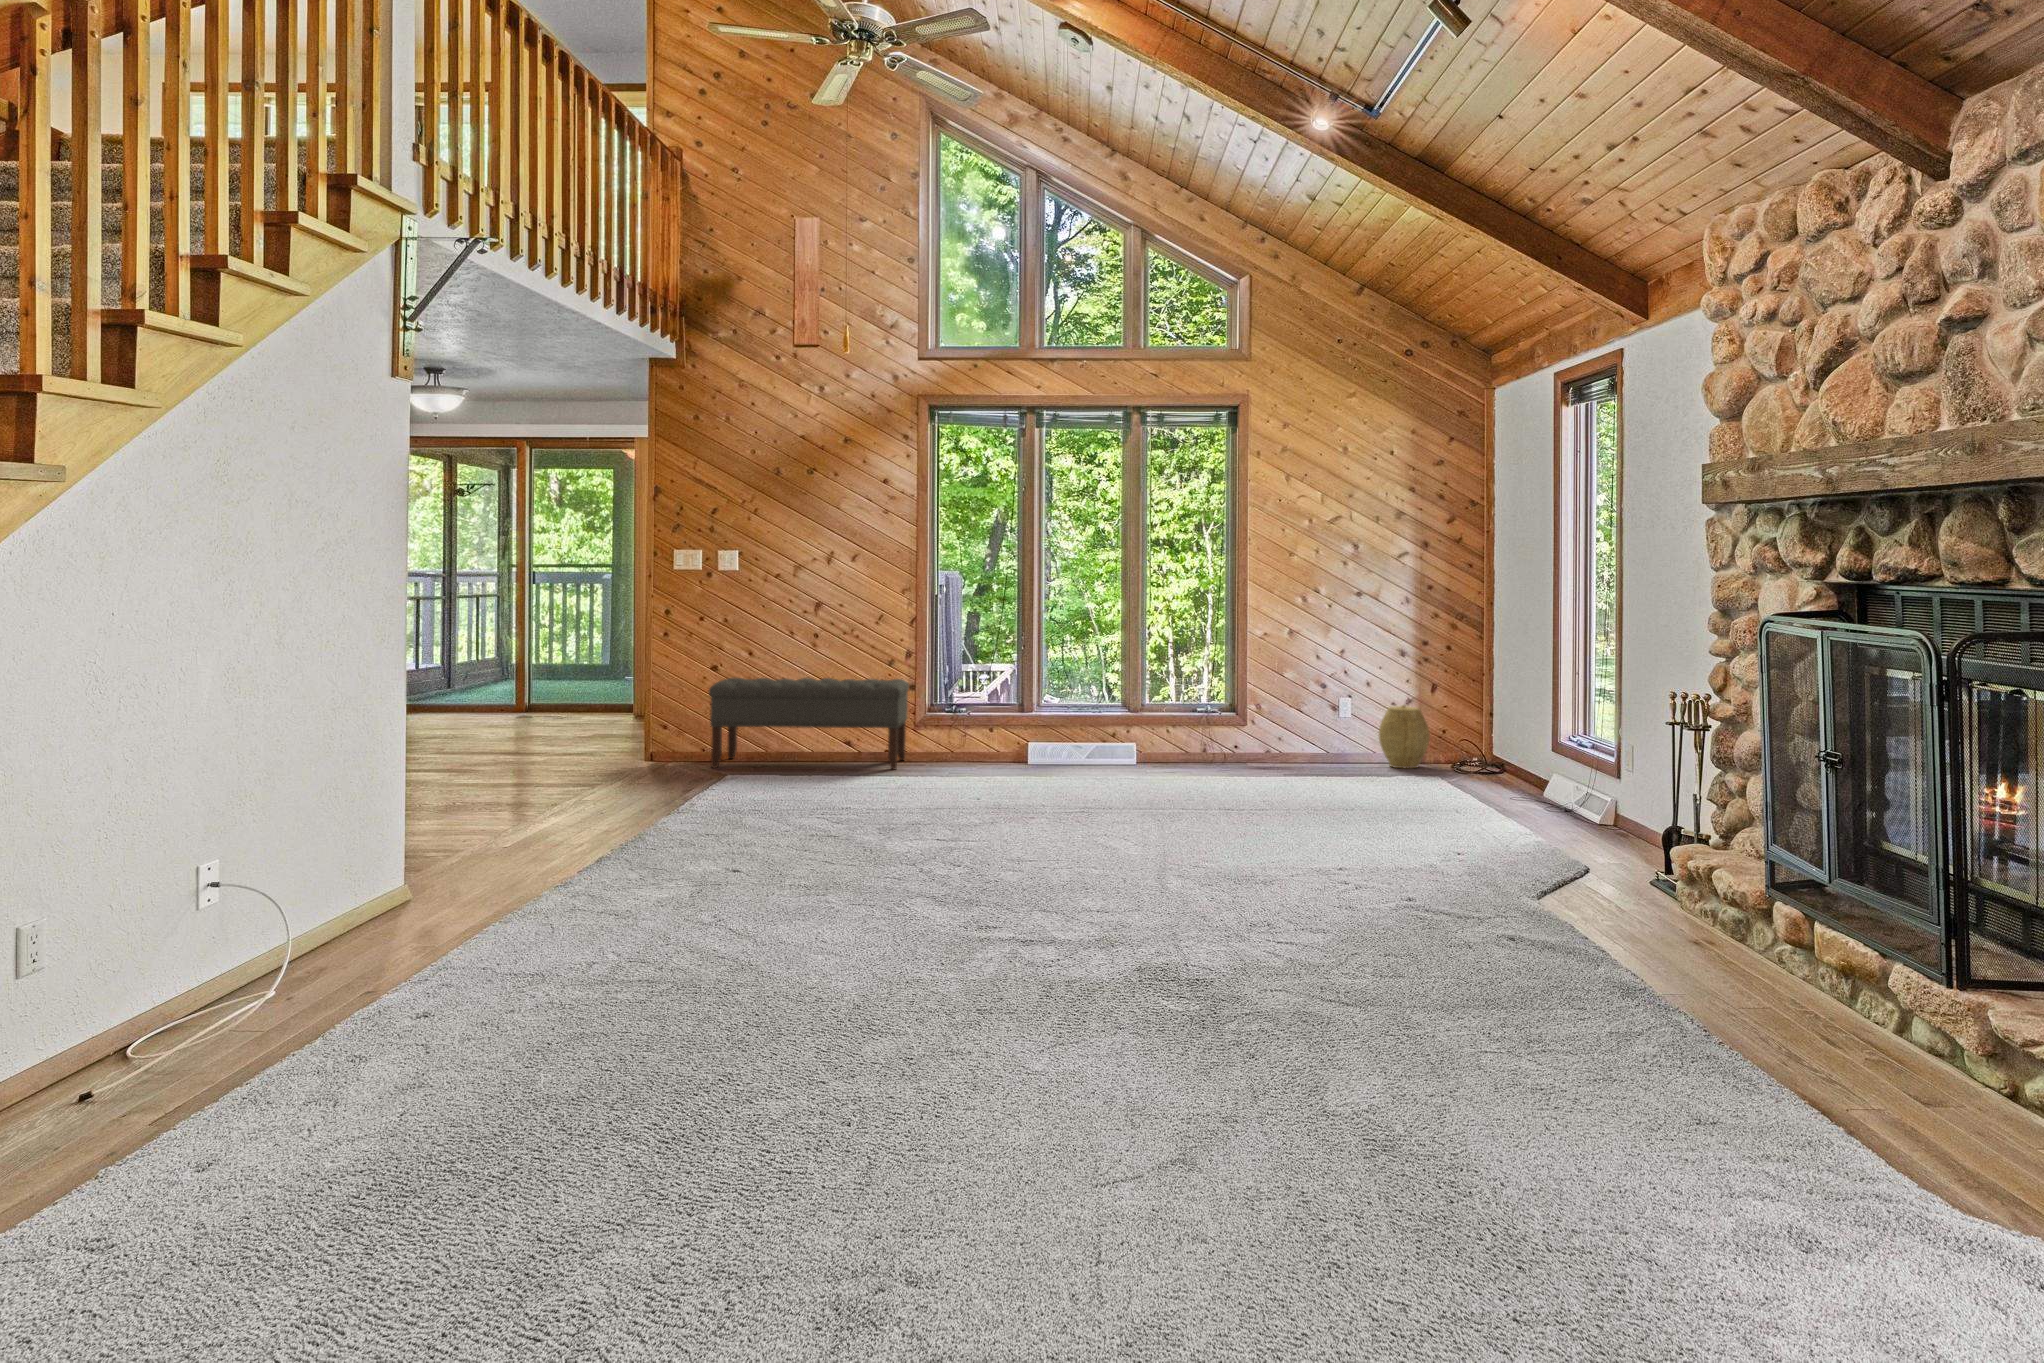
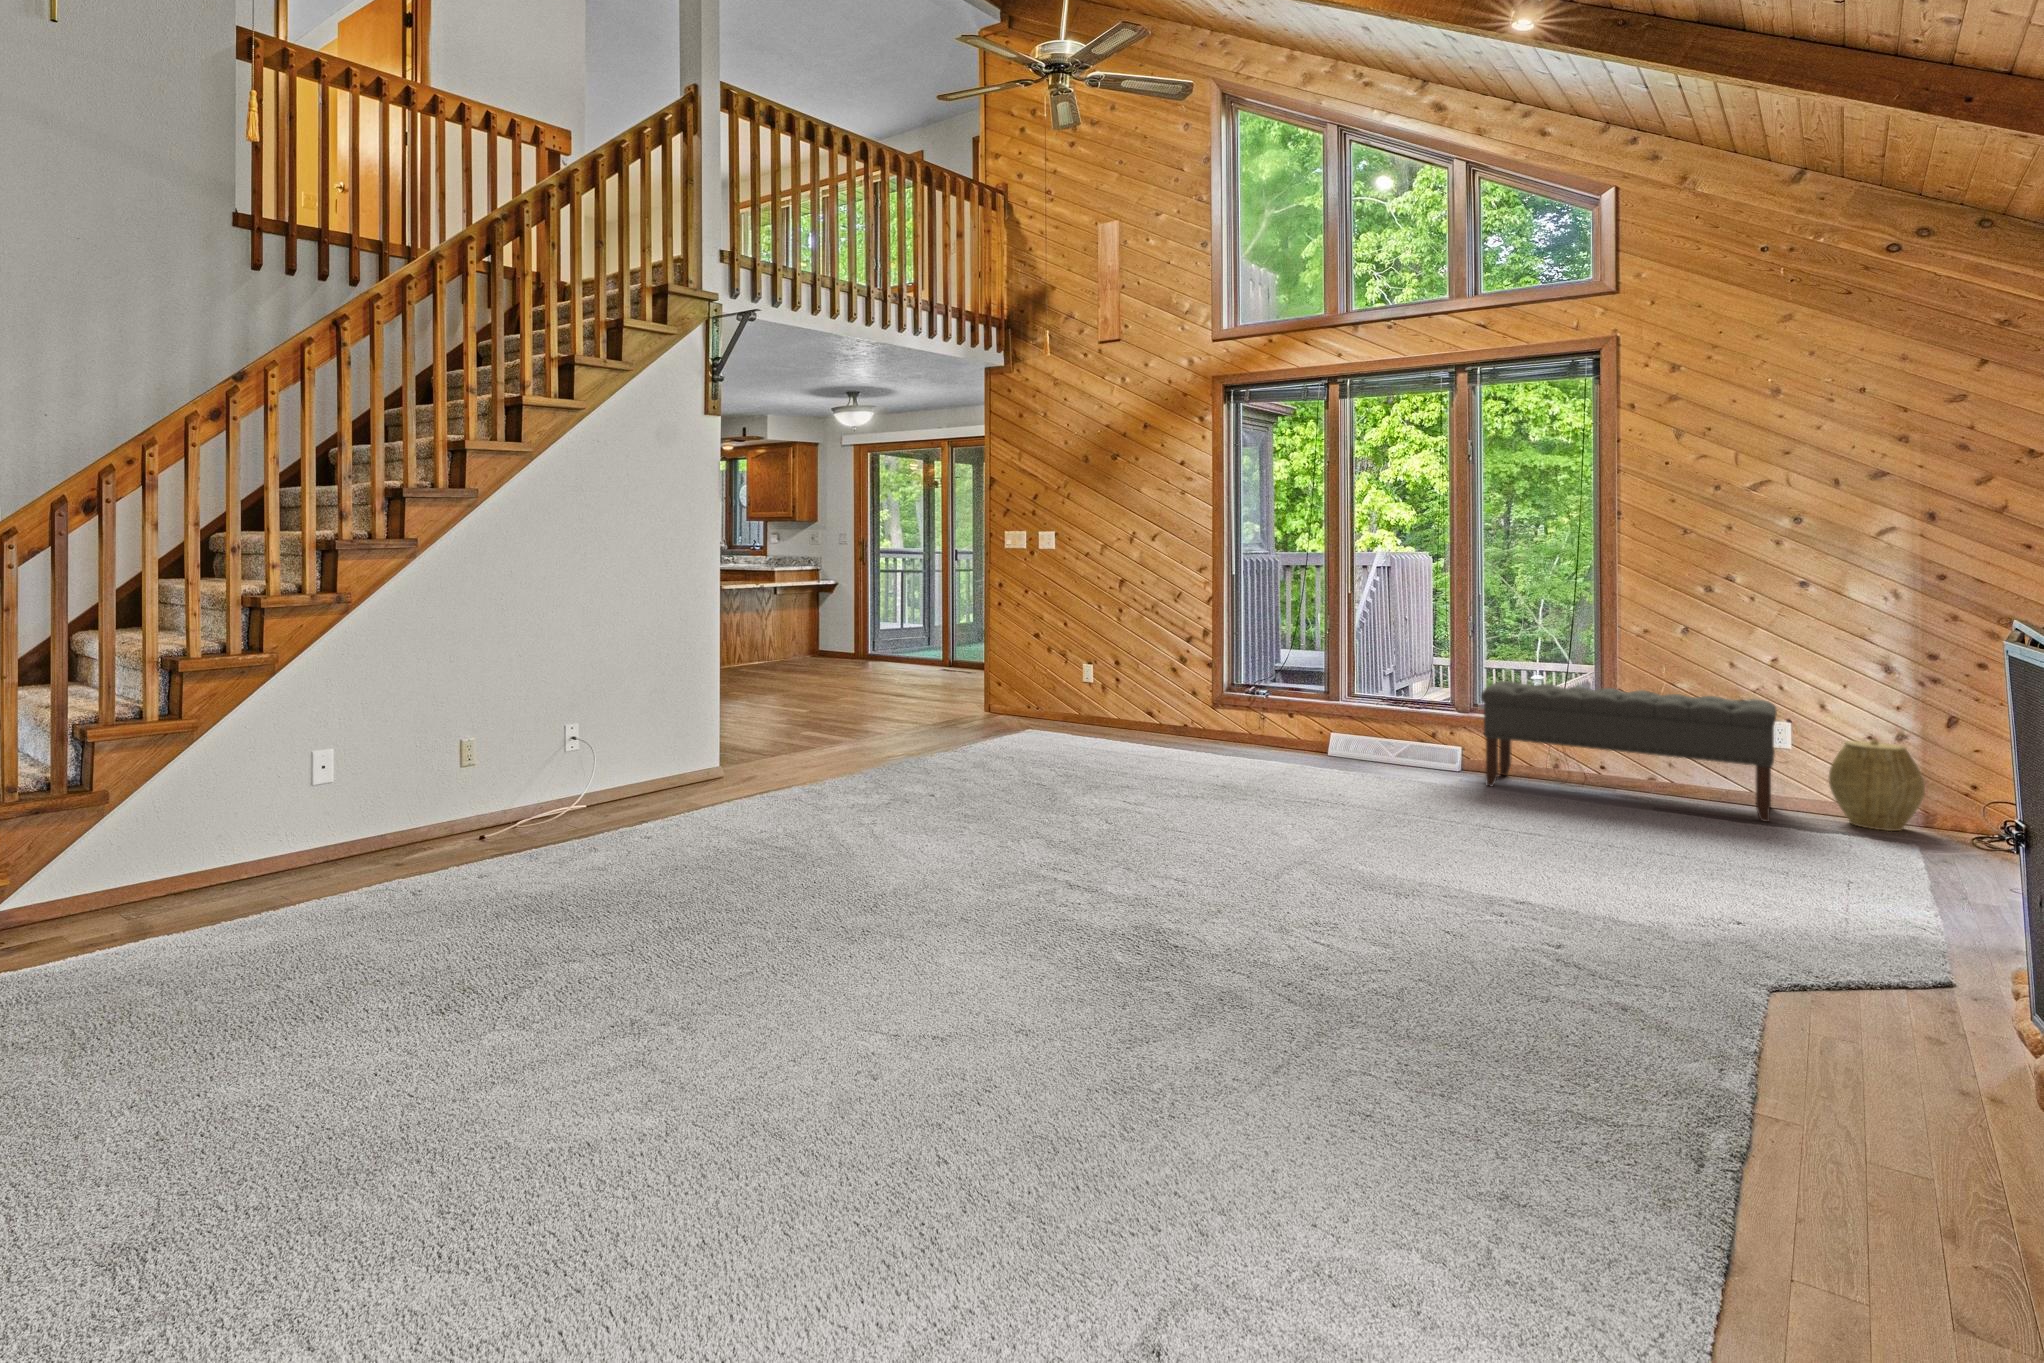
bench: present [708,678,909,770] -> present [1481,681,1777,822]

